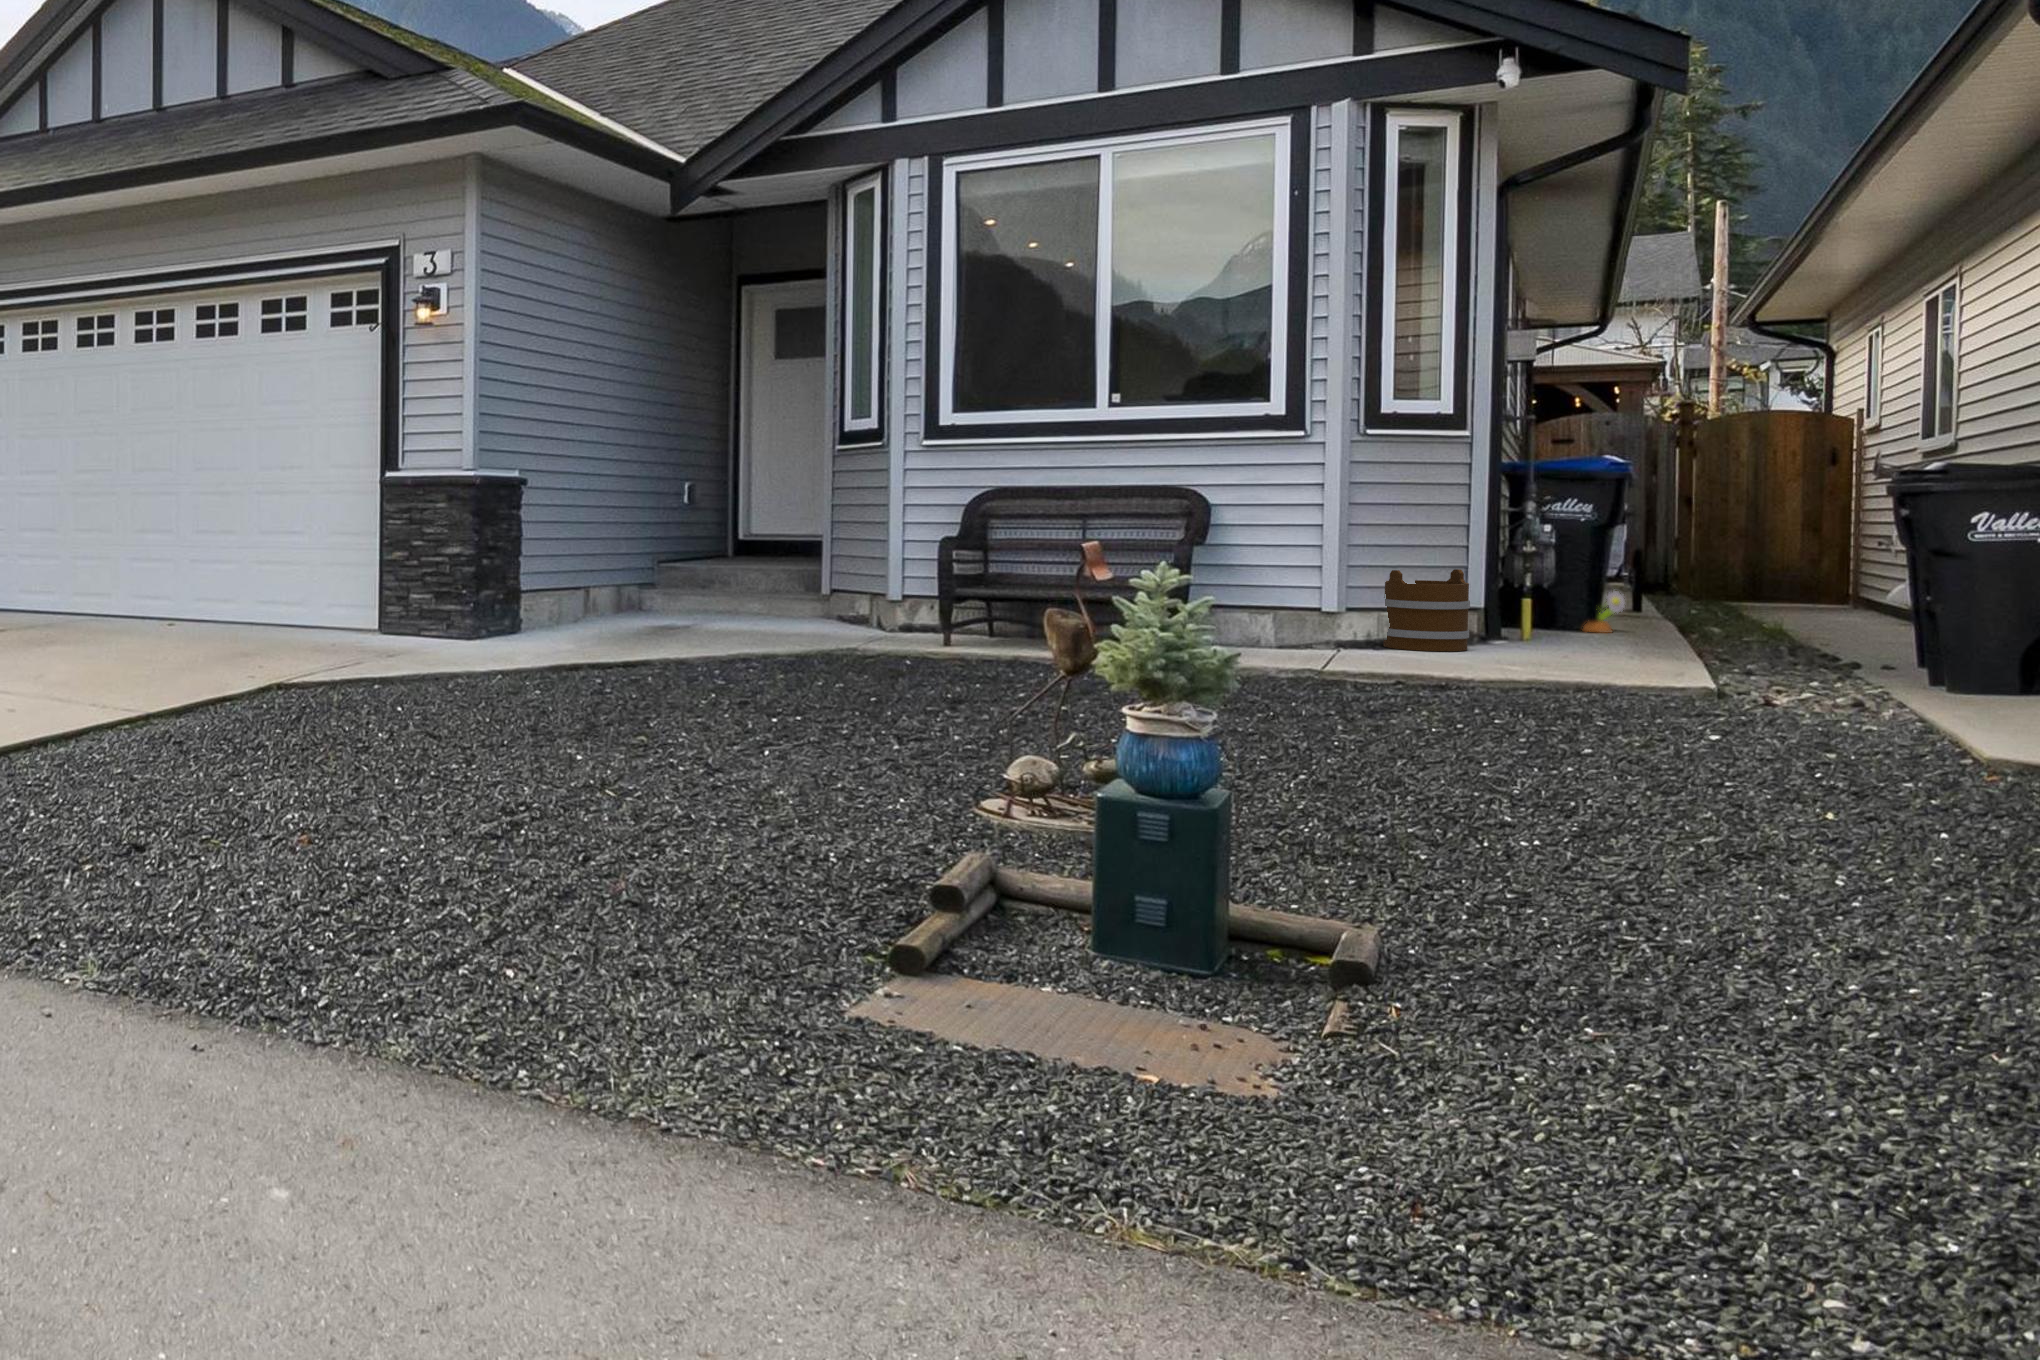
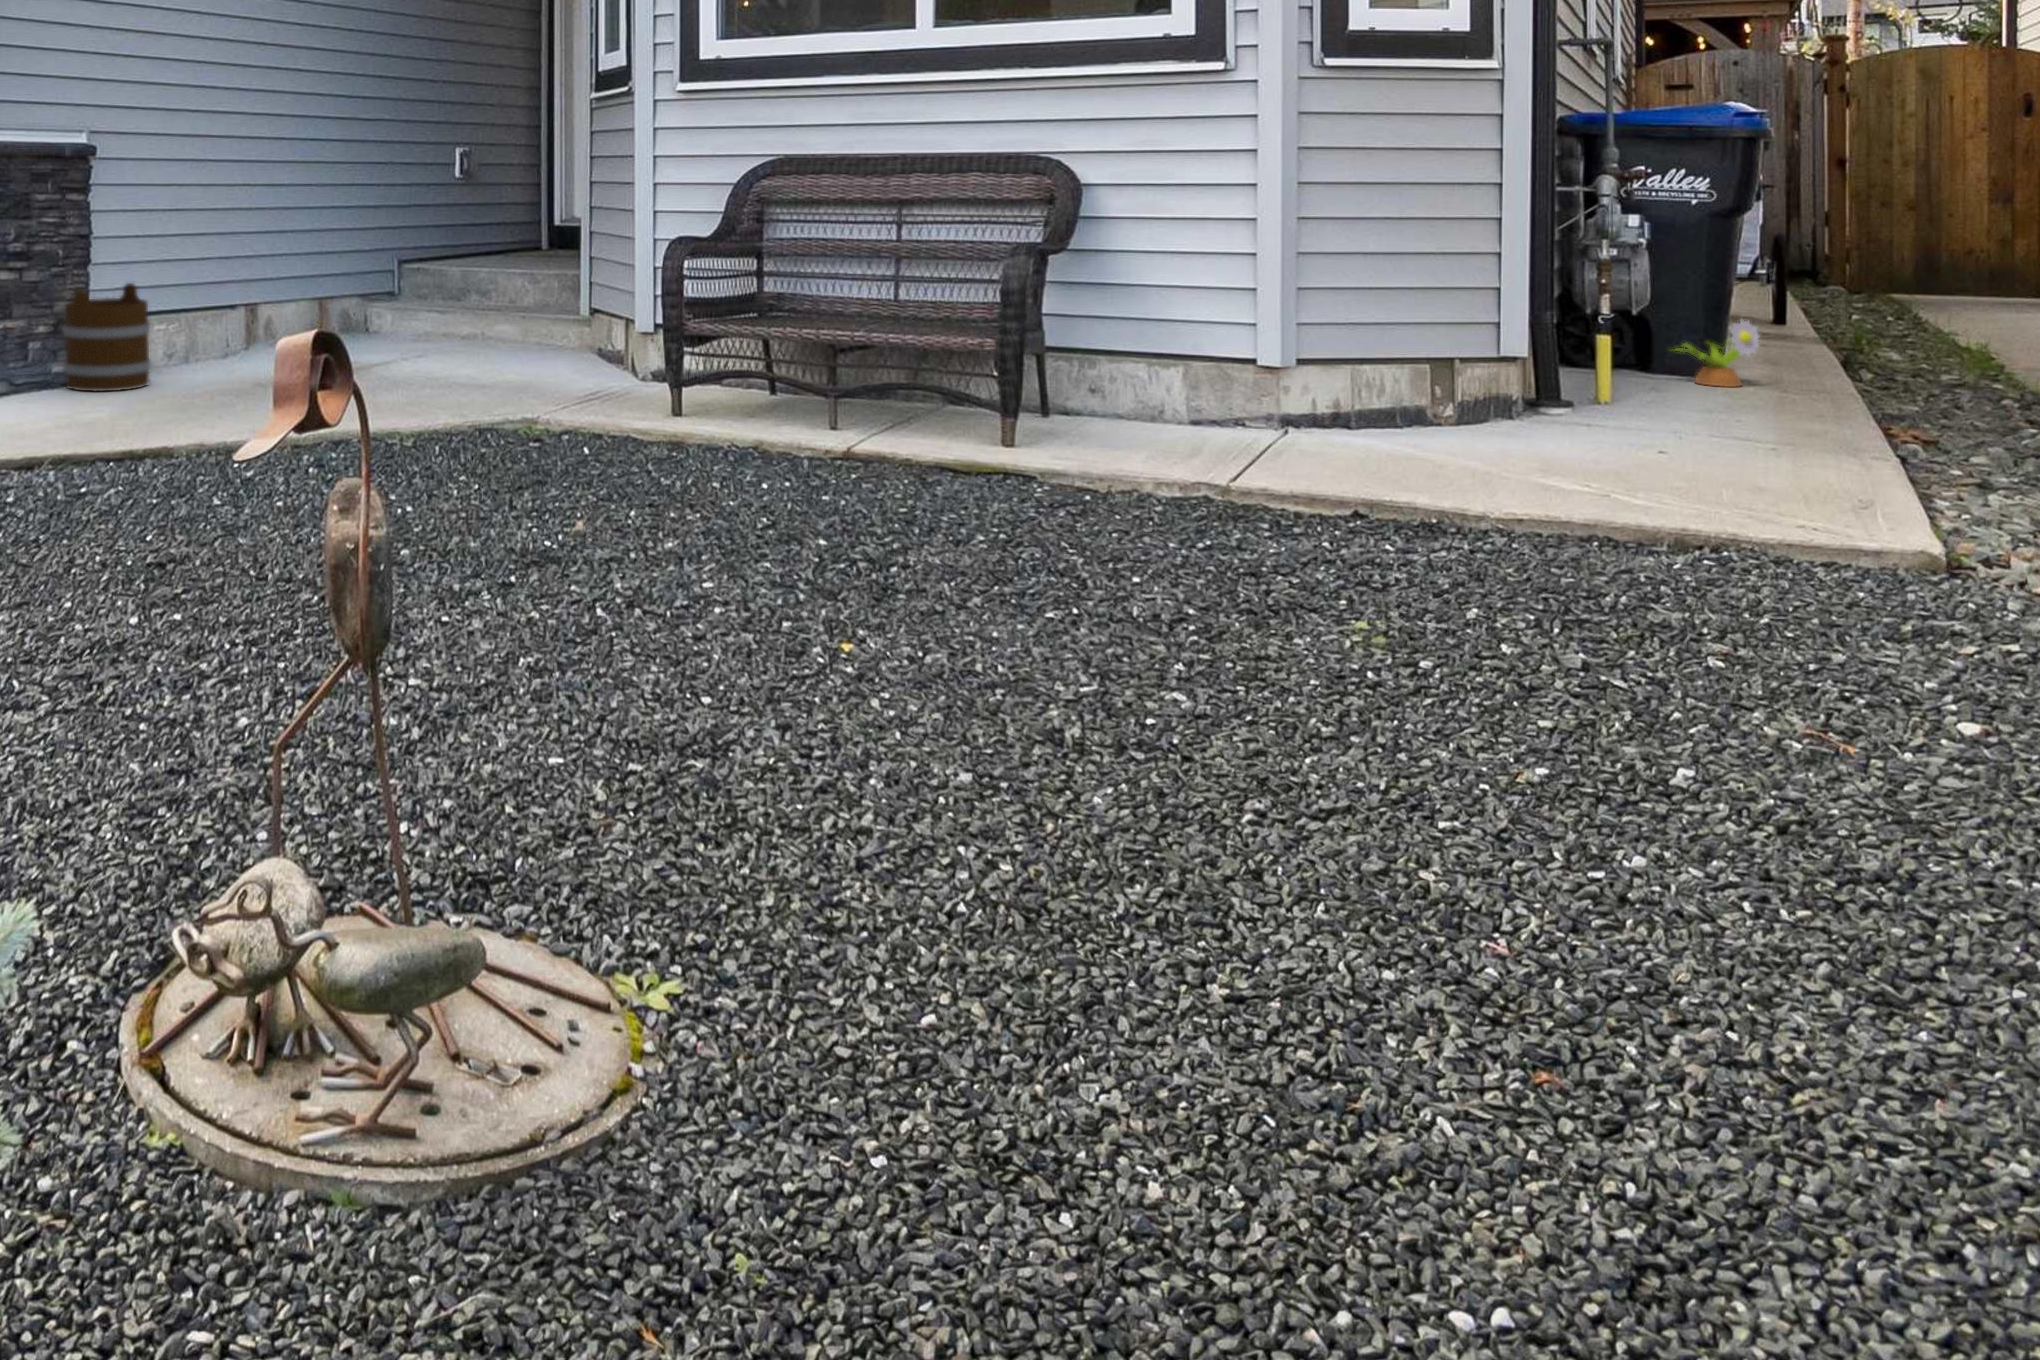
bucket: present [1383,569,1470,651] -> present [64,283,151,391]

